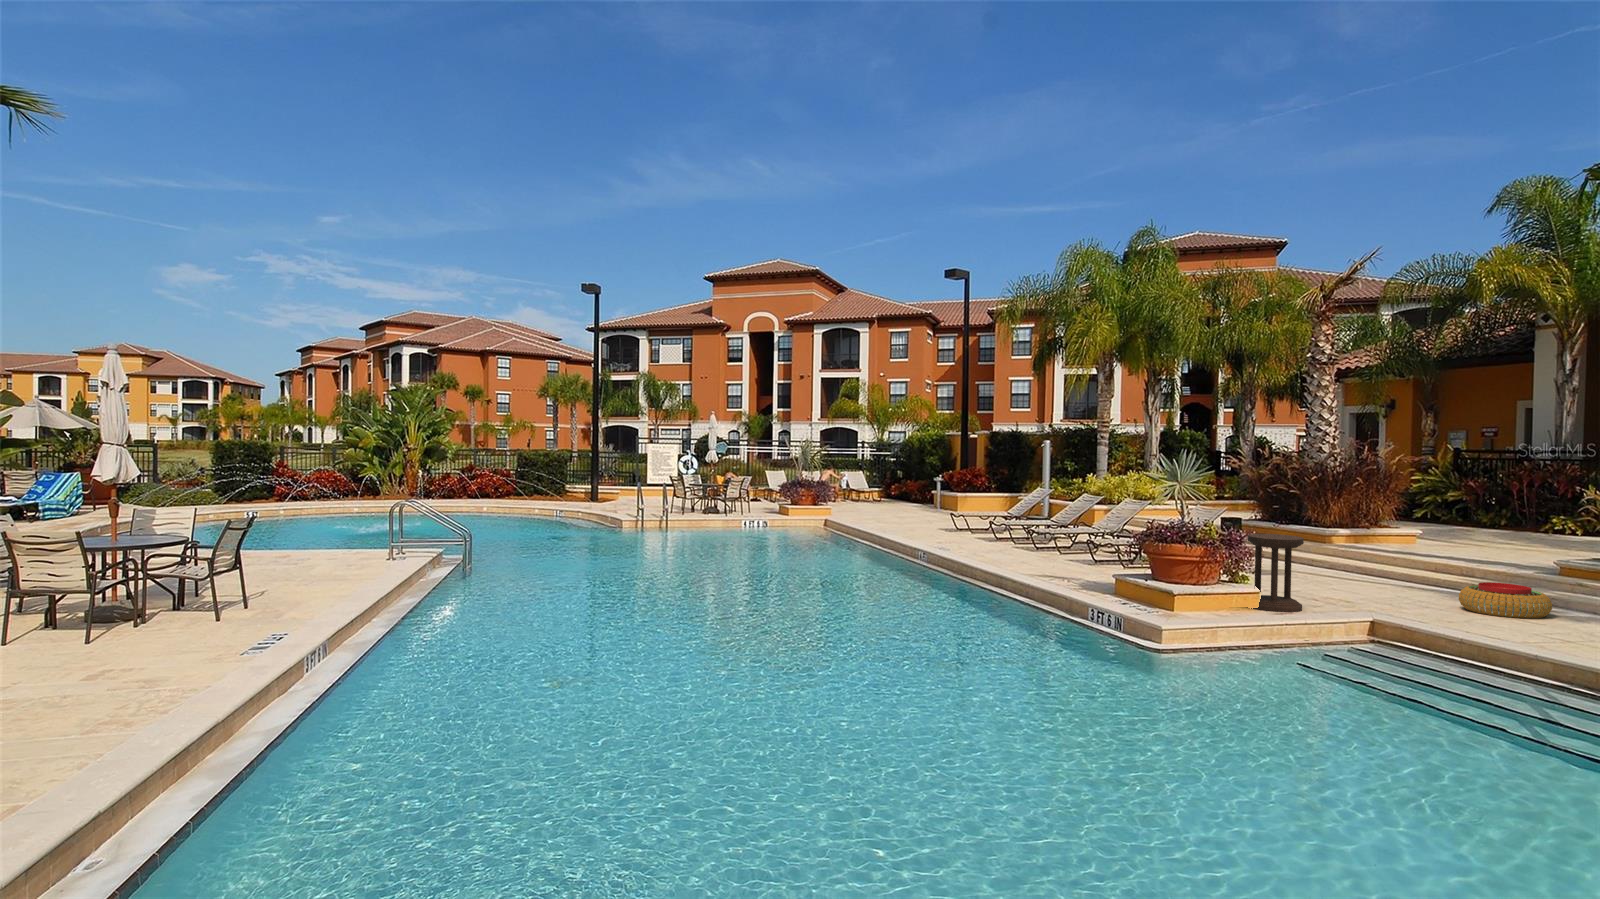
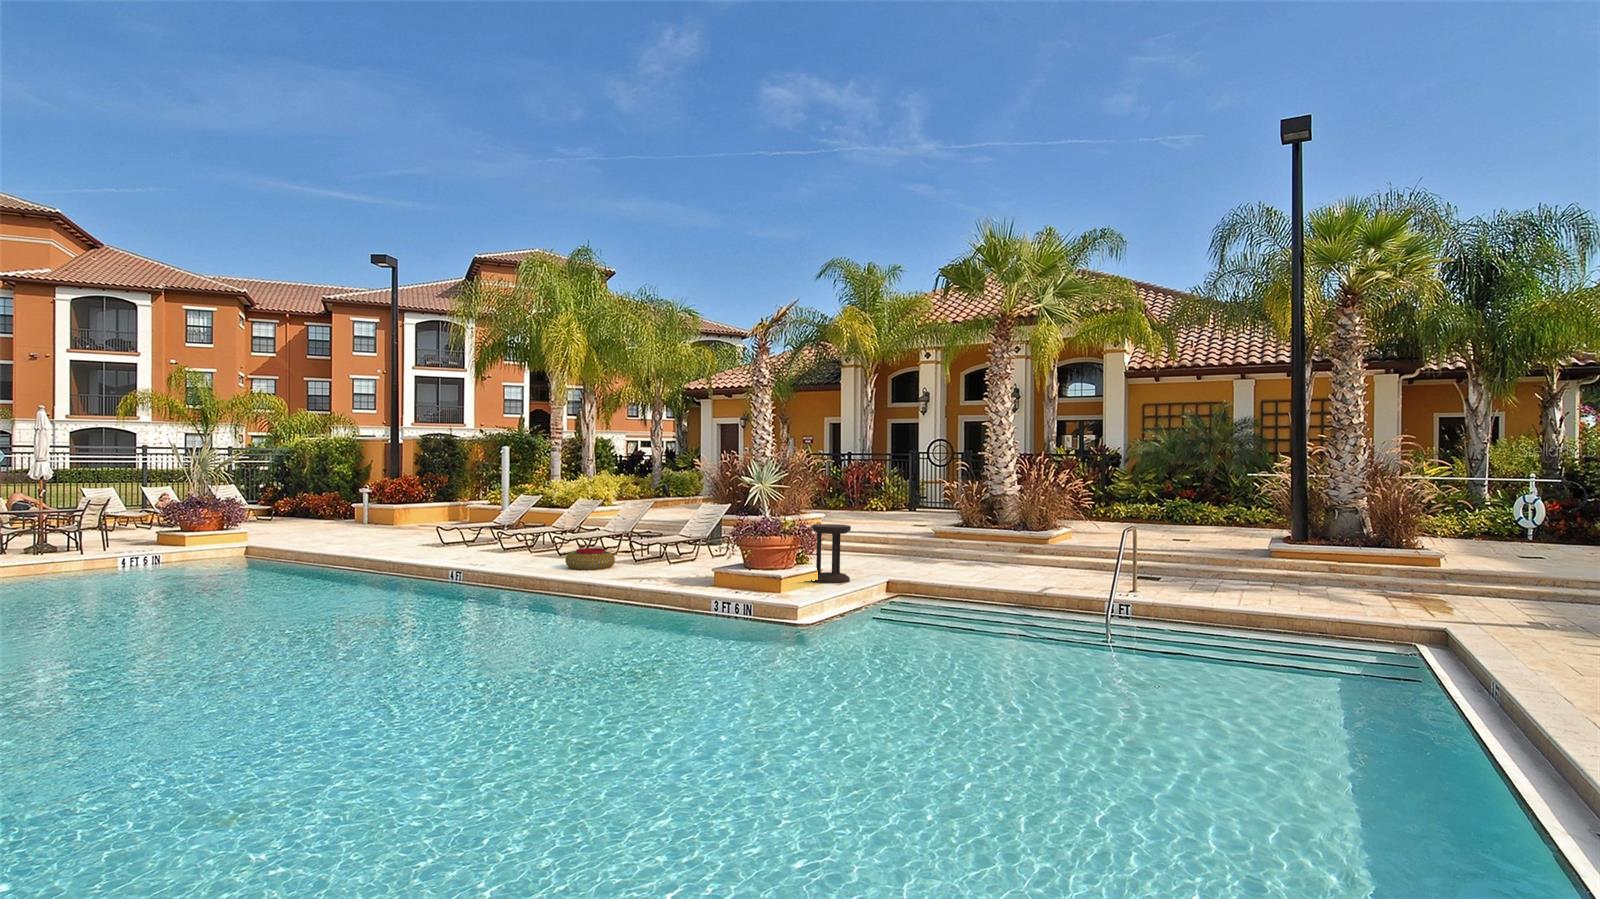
pouf: present [1459,582,1552,618] -> present [565,548,615,570]

